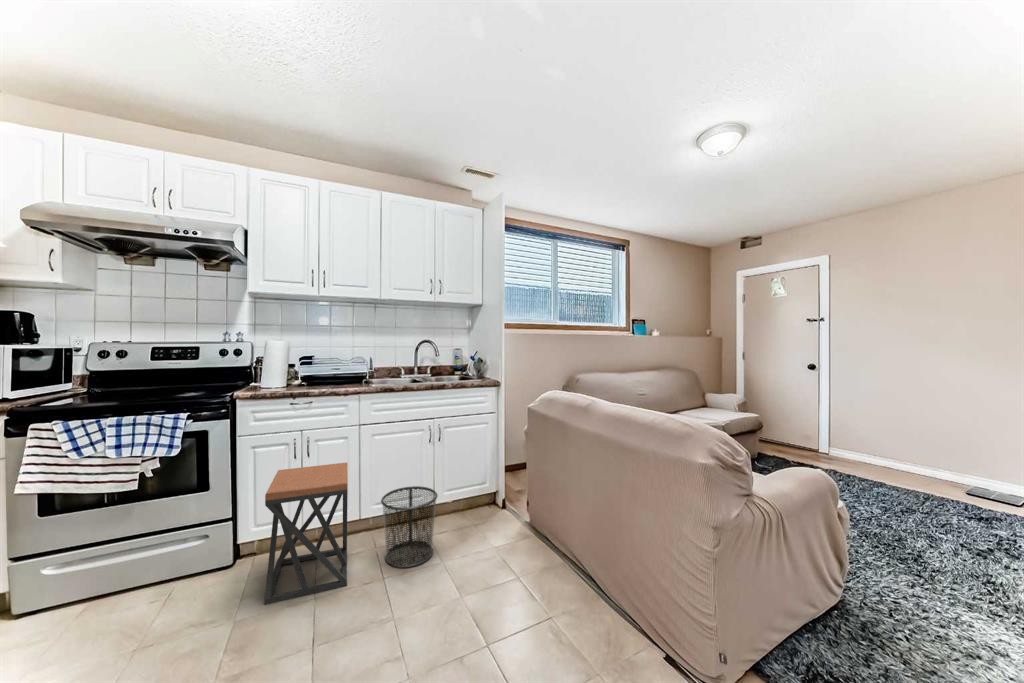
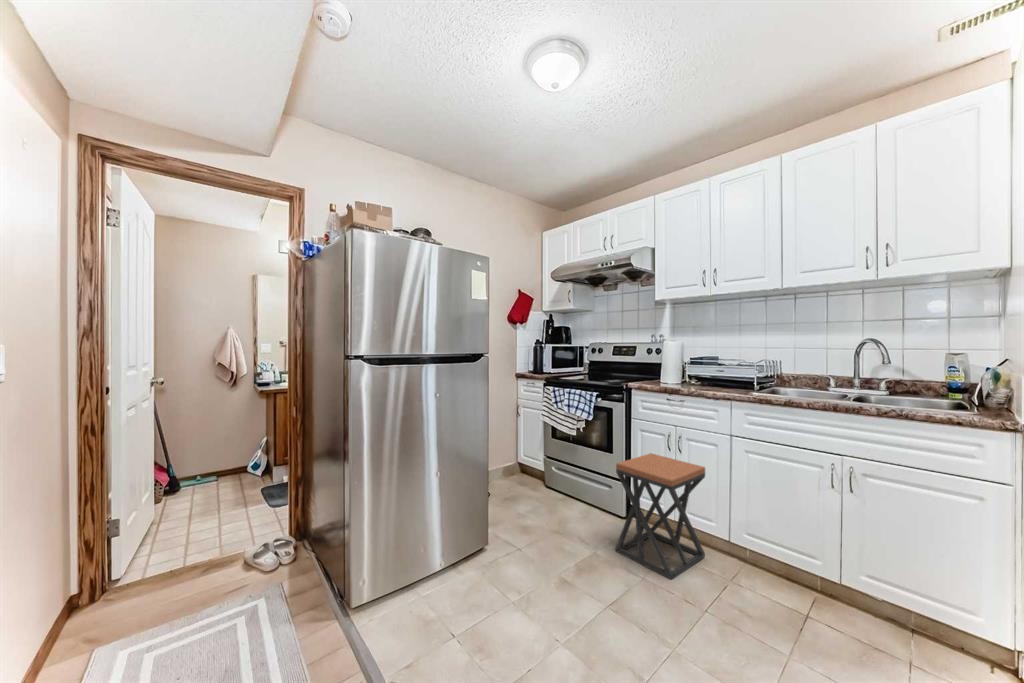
waste bin: present [381,486,437,568] -> none [718,516,795,619]

